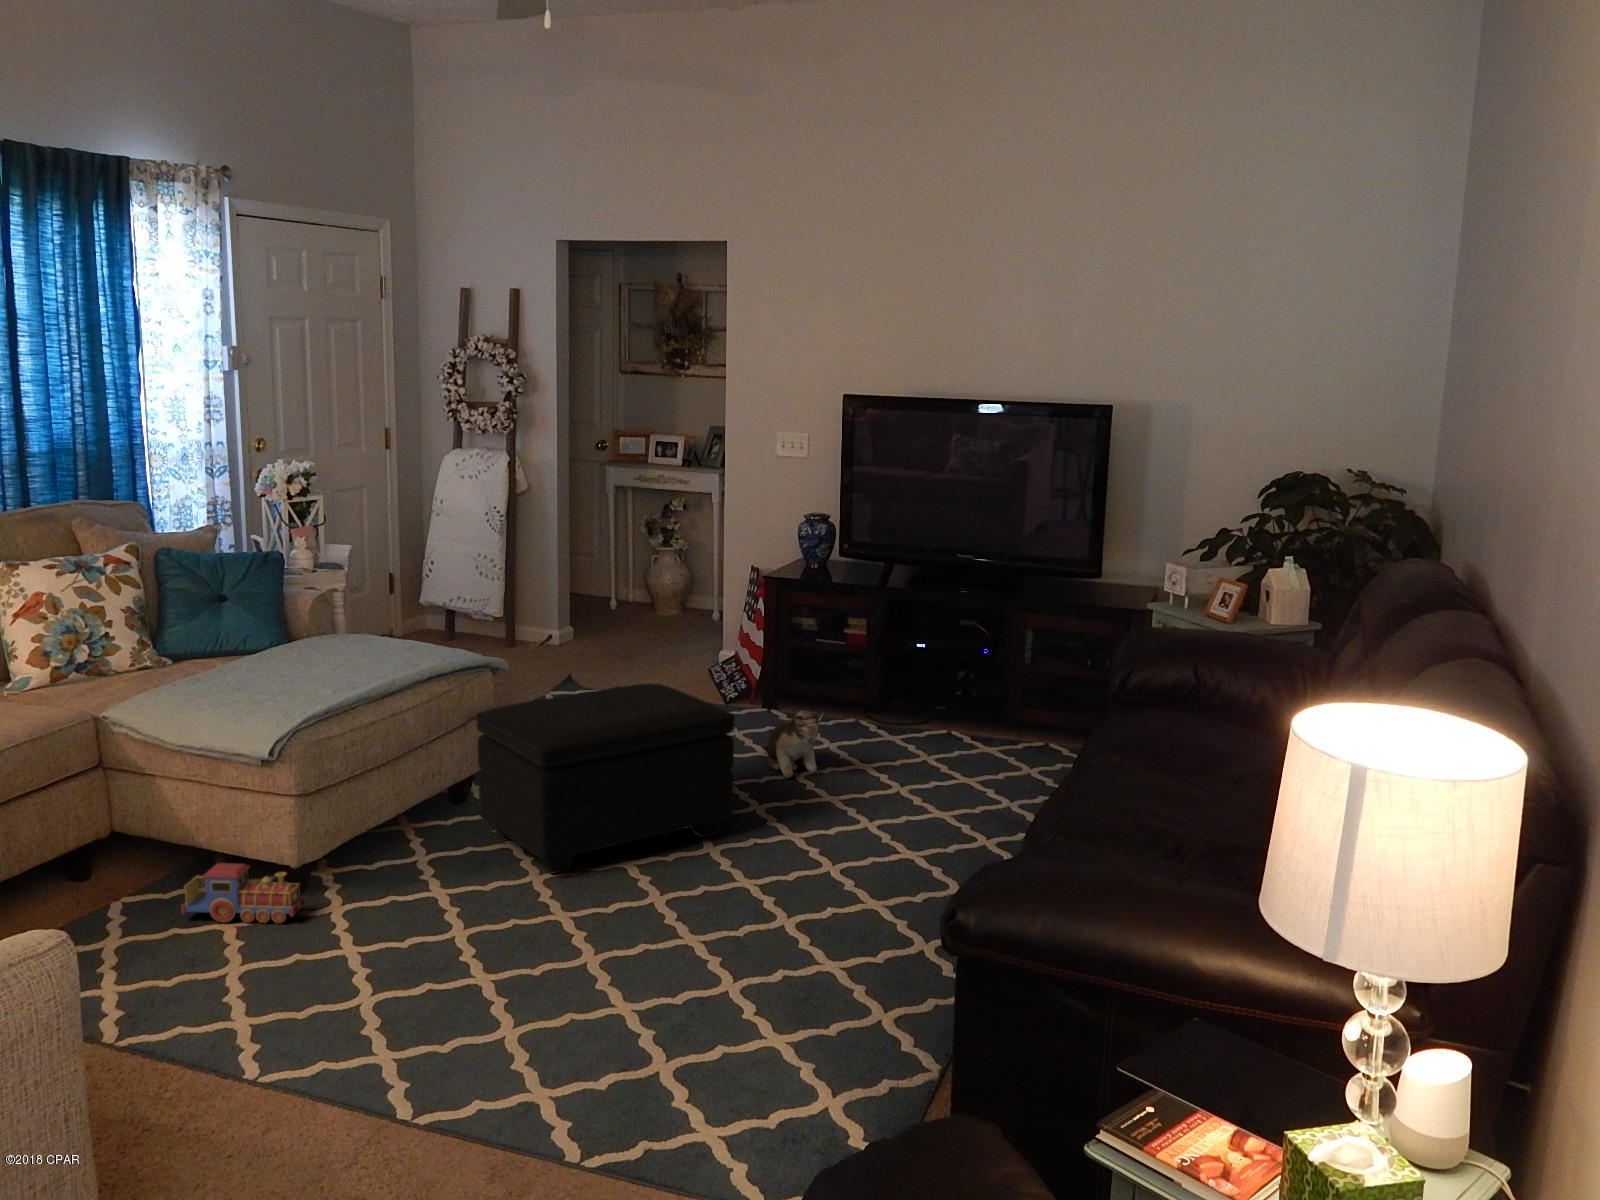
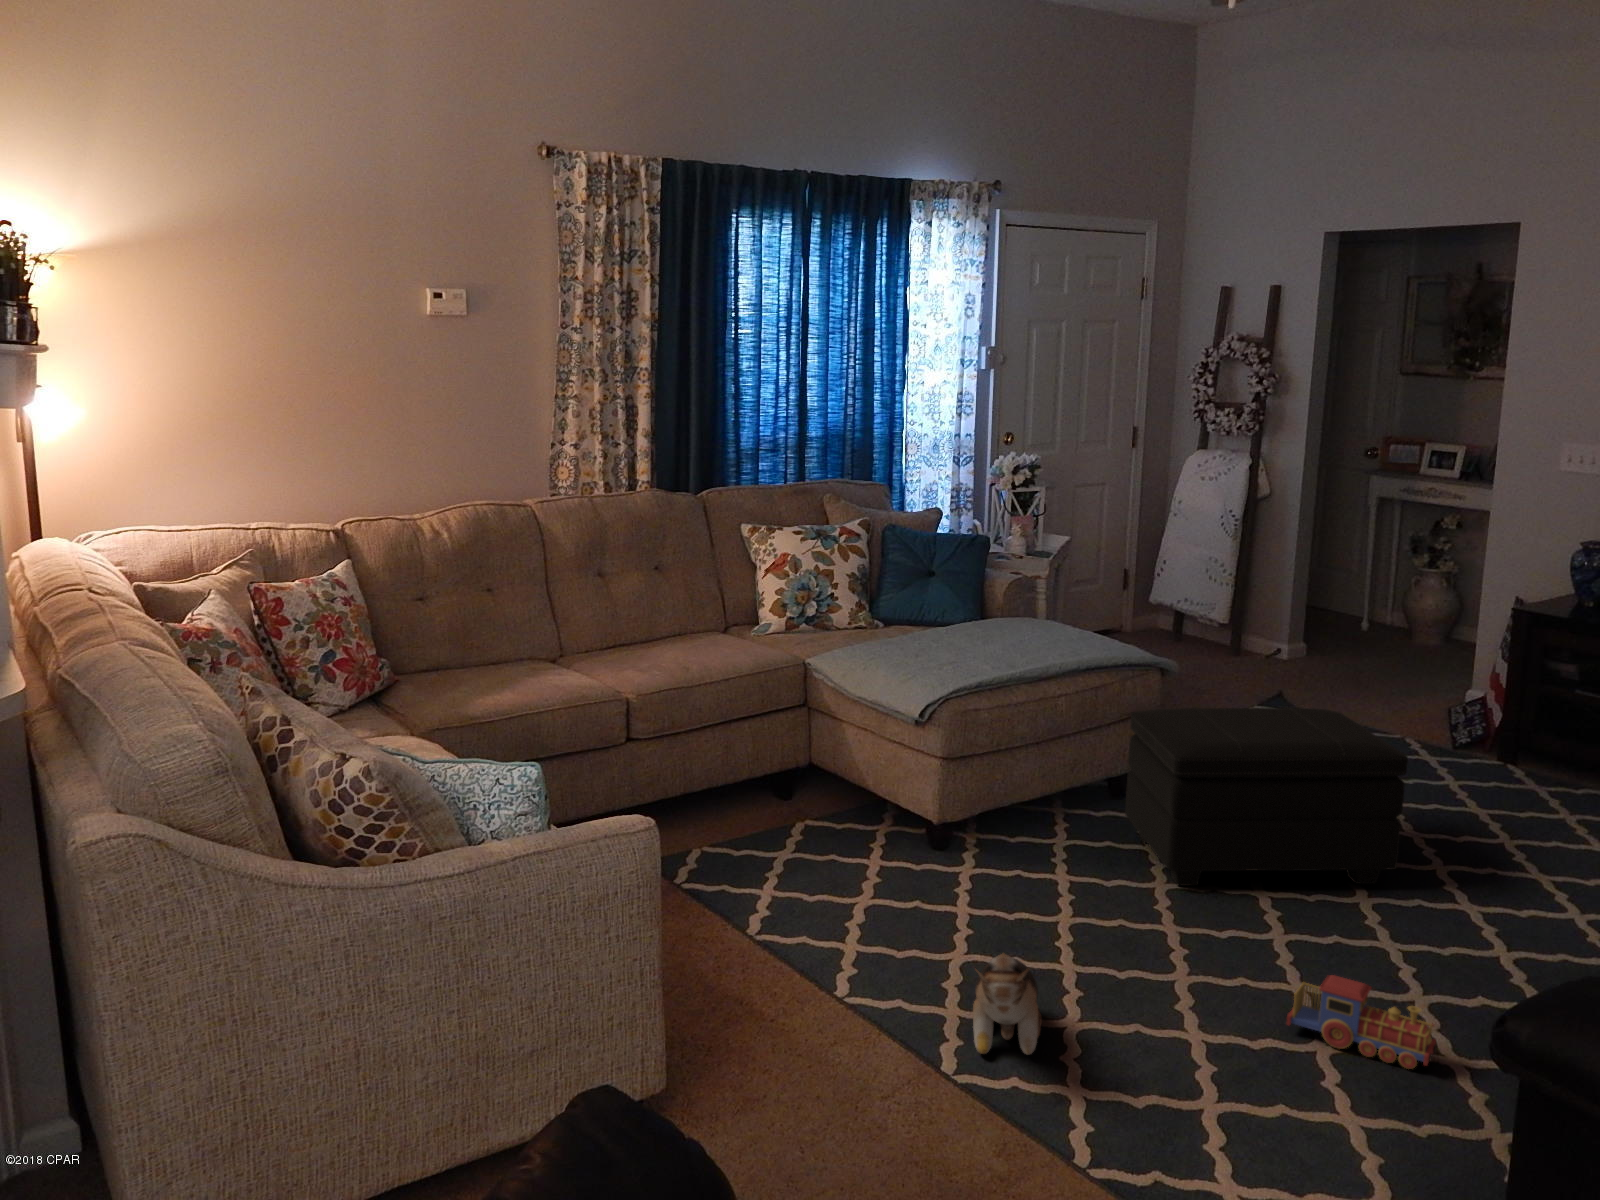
plush toy: present [765,710,824,778] -> present [973,953,1042,1055]
toy train: present [181,863,305,923] -> present [1287,975,1437,1069]

